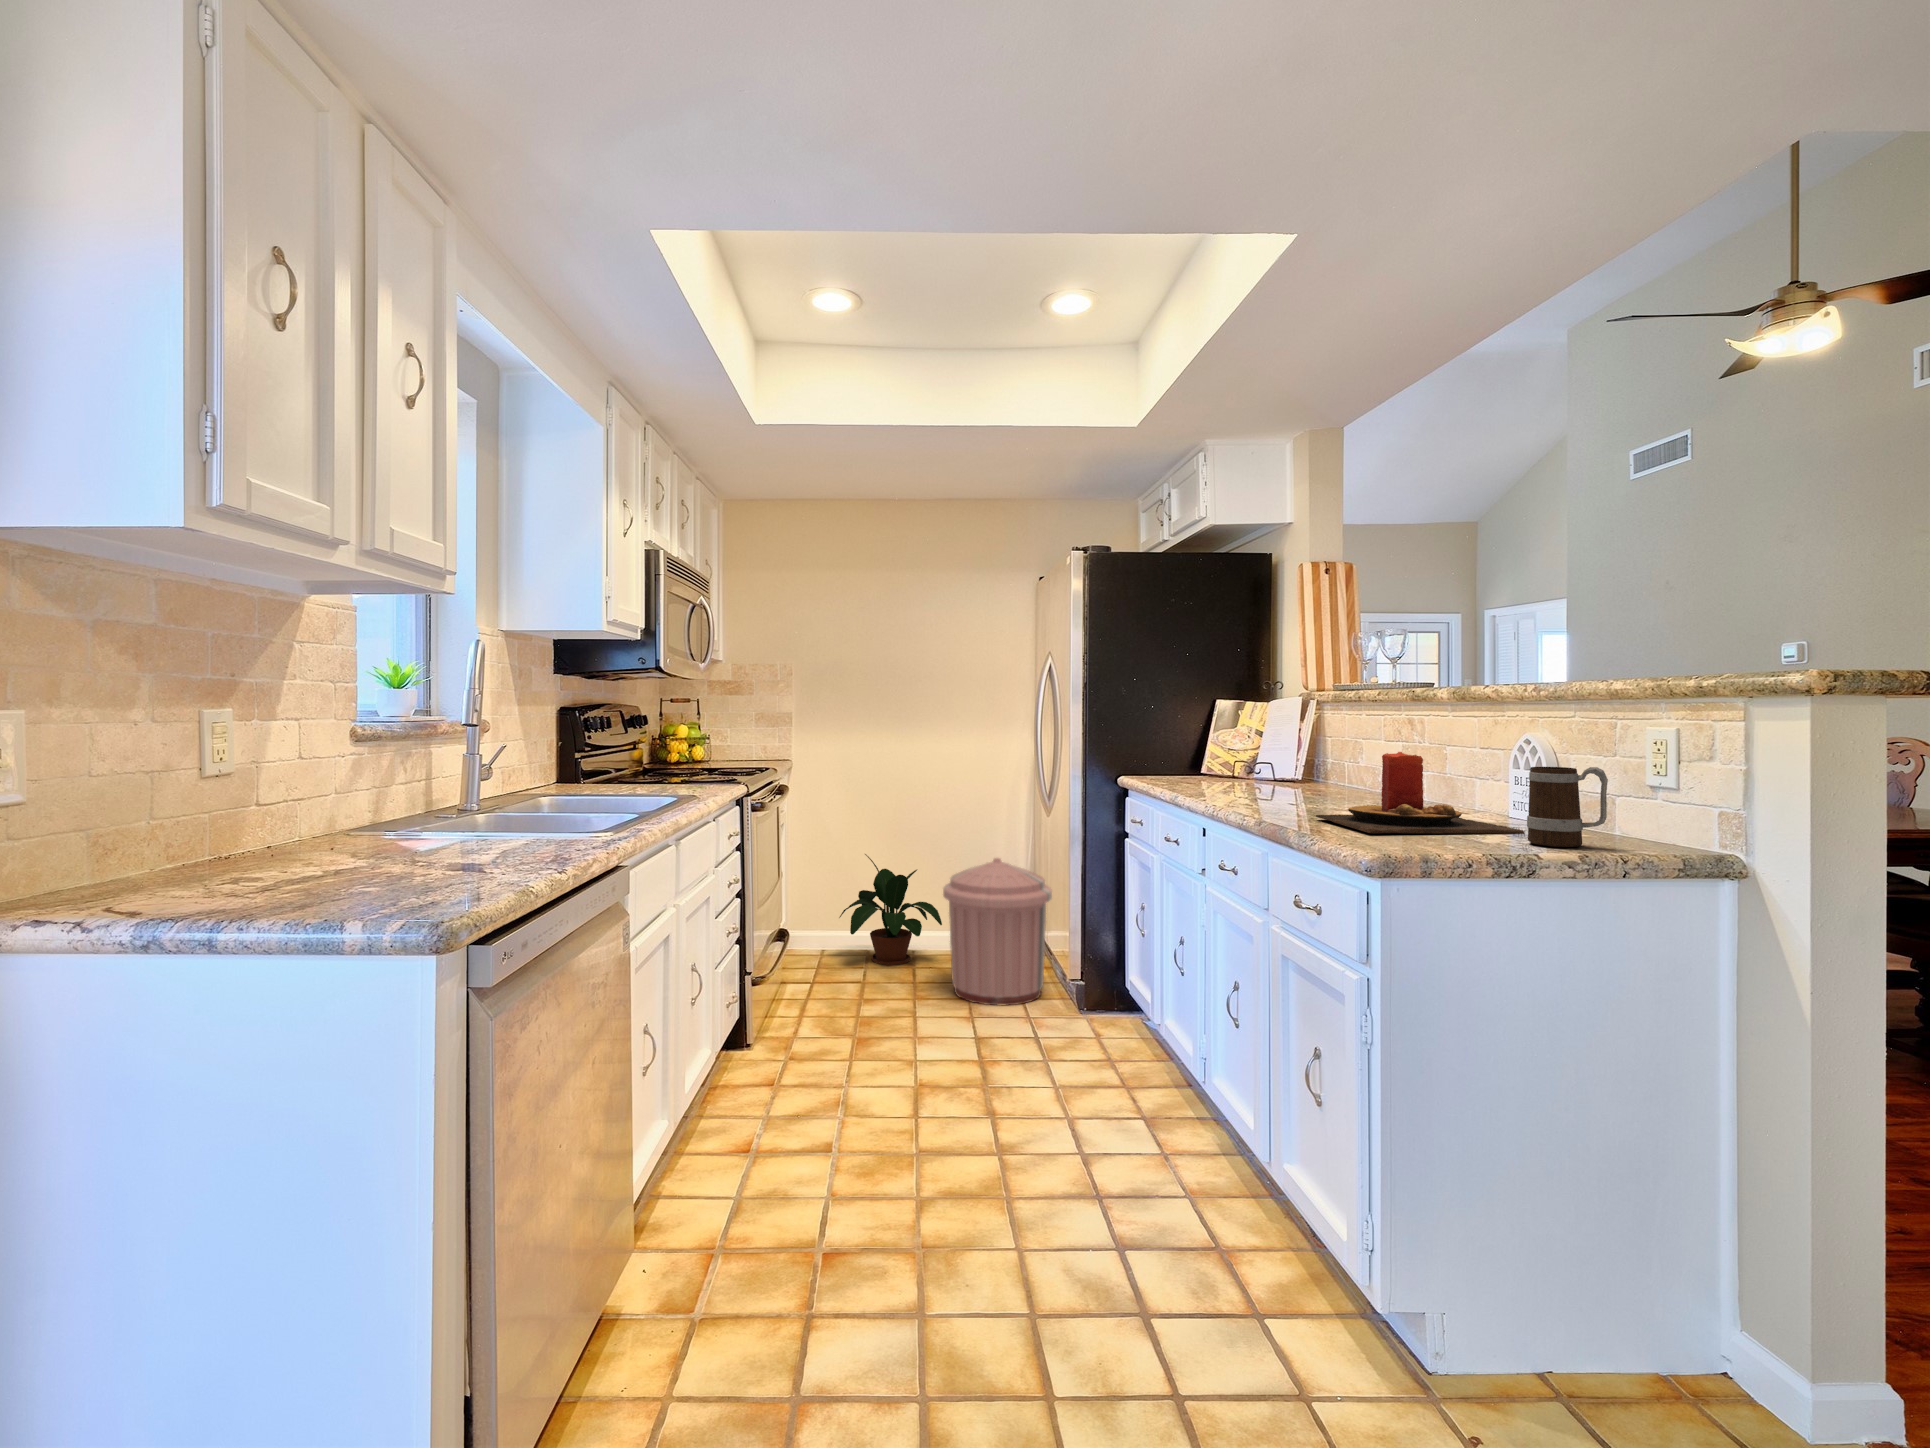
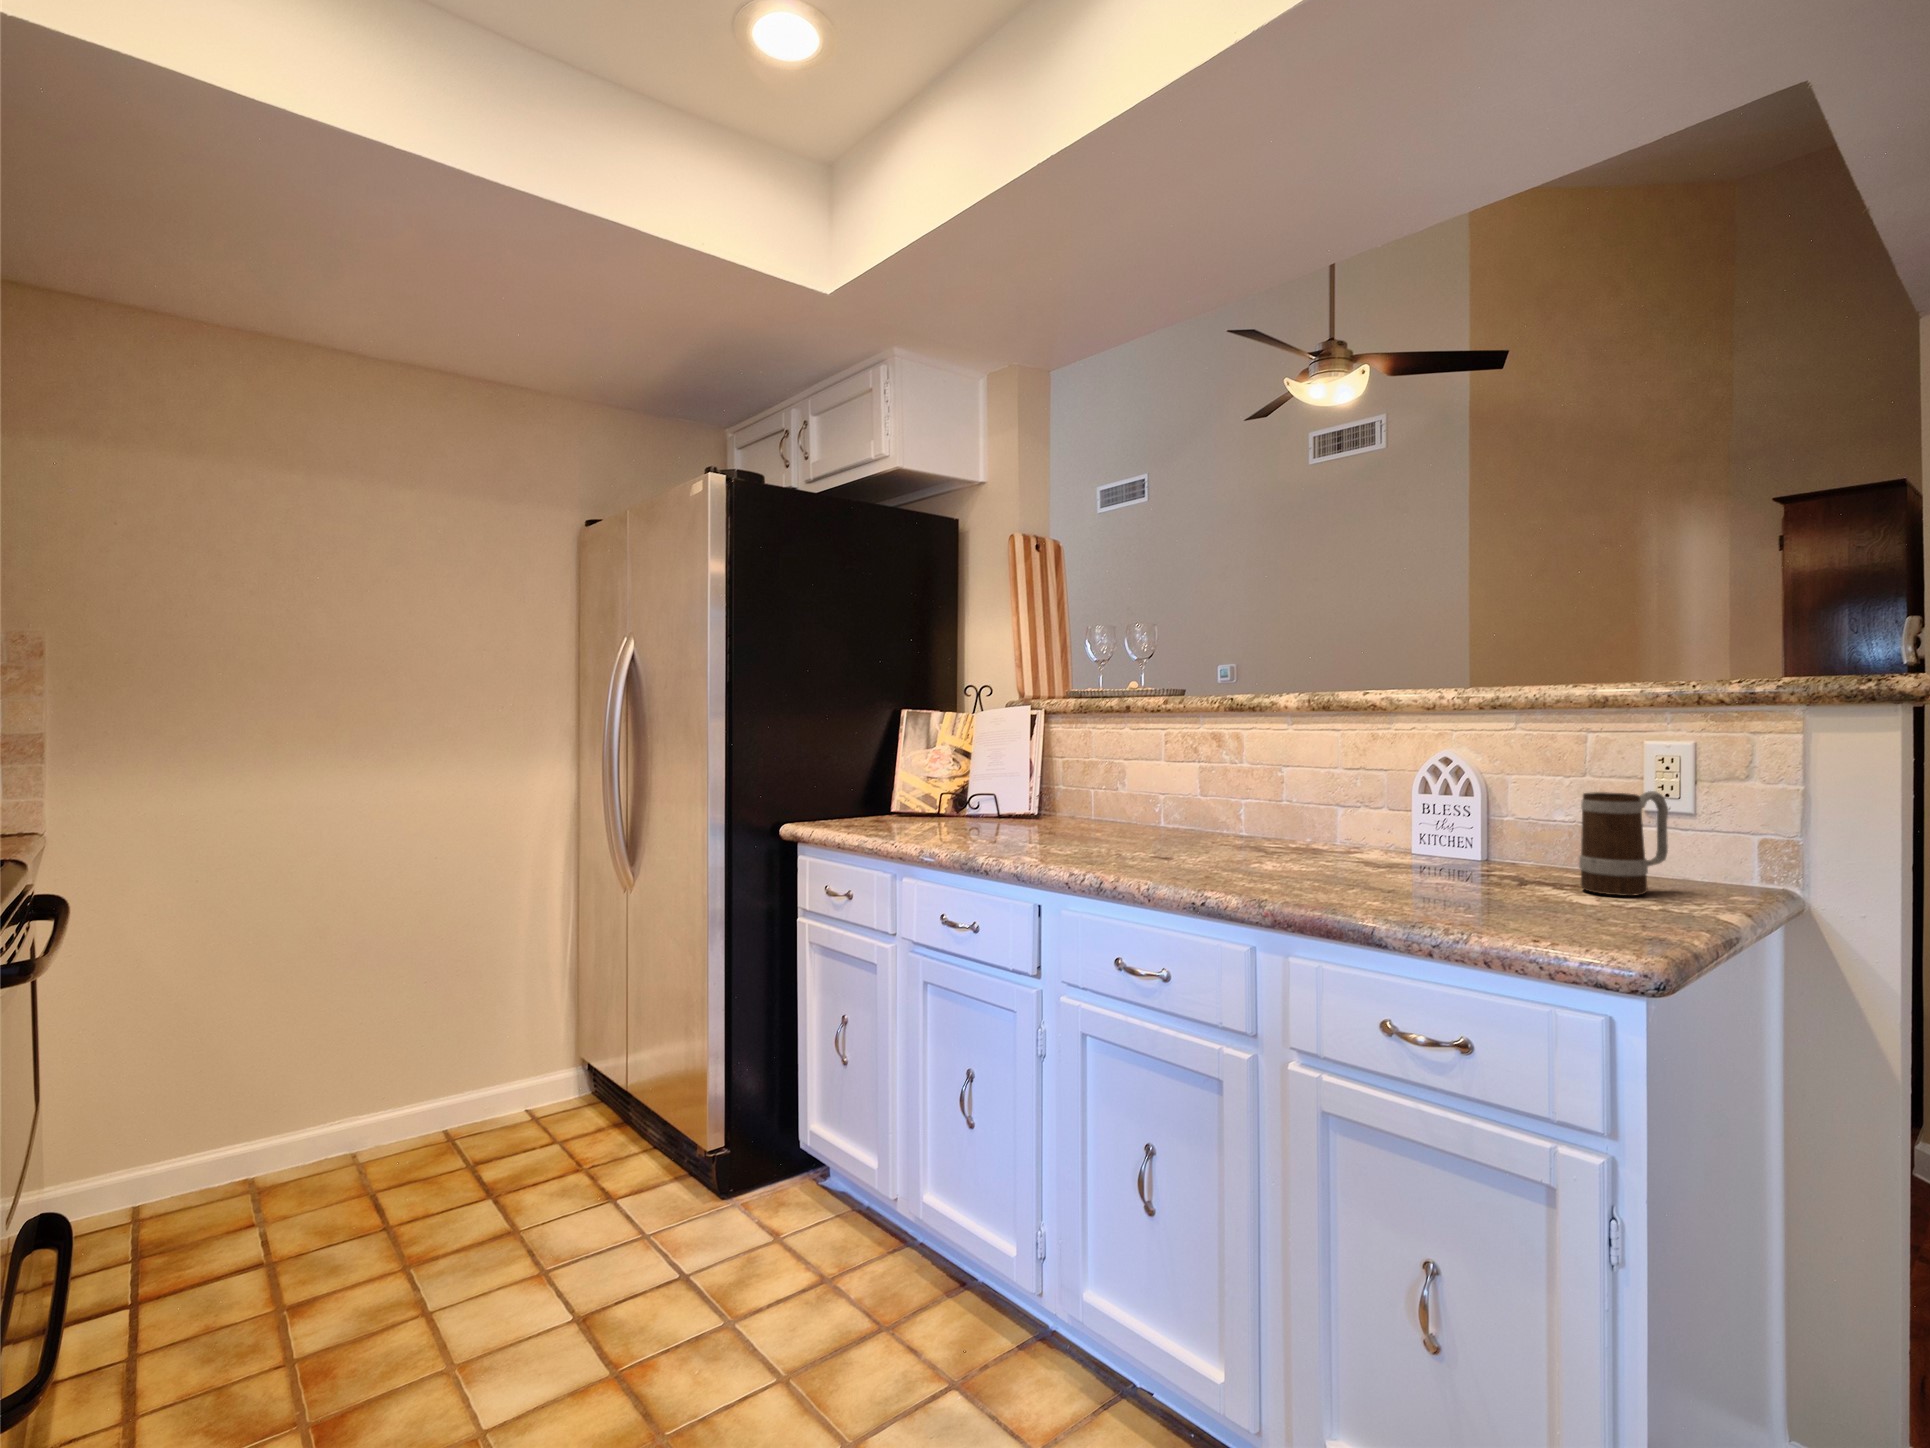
candle: present [1316,752,1524,834] -> none [1260,780,1514,901]
potted plant: present [839,854,942,965] -> none [189,1003,427,1206]
trash can: present [943,858,1052,1005] -> none [459,975,657,1237]

